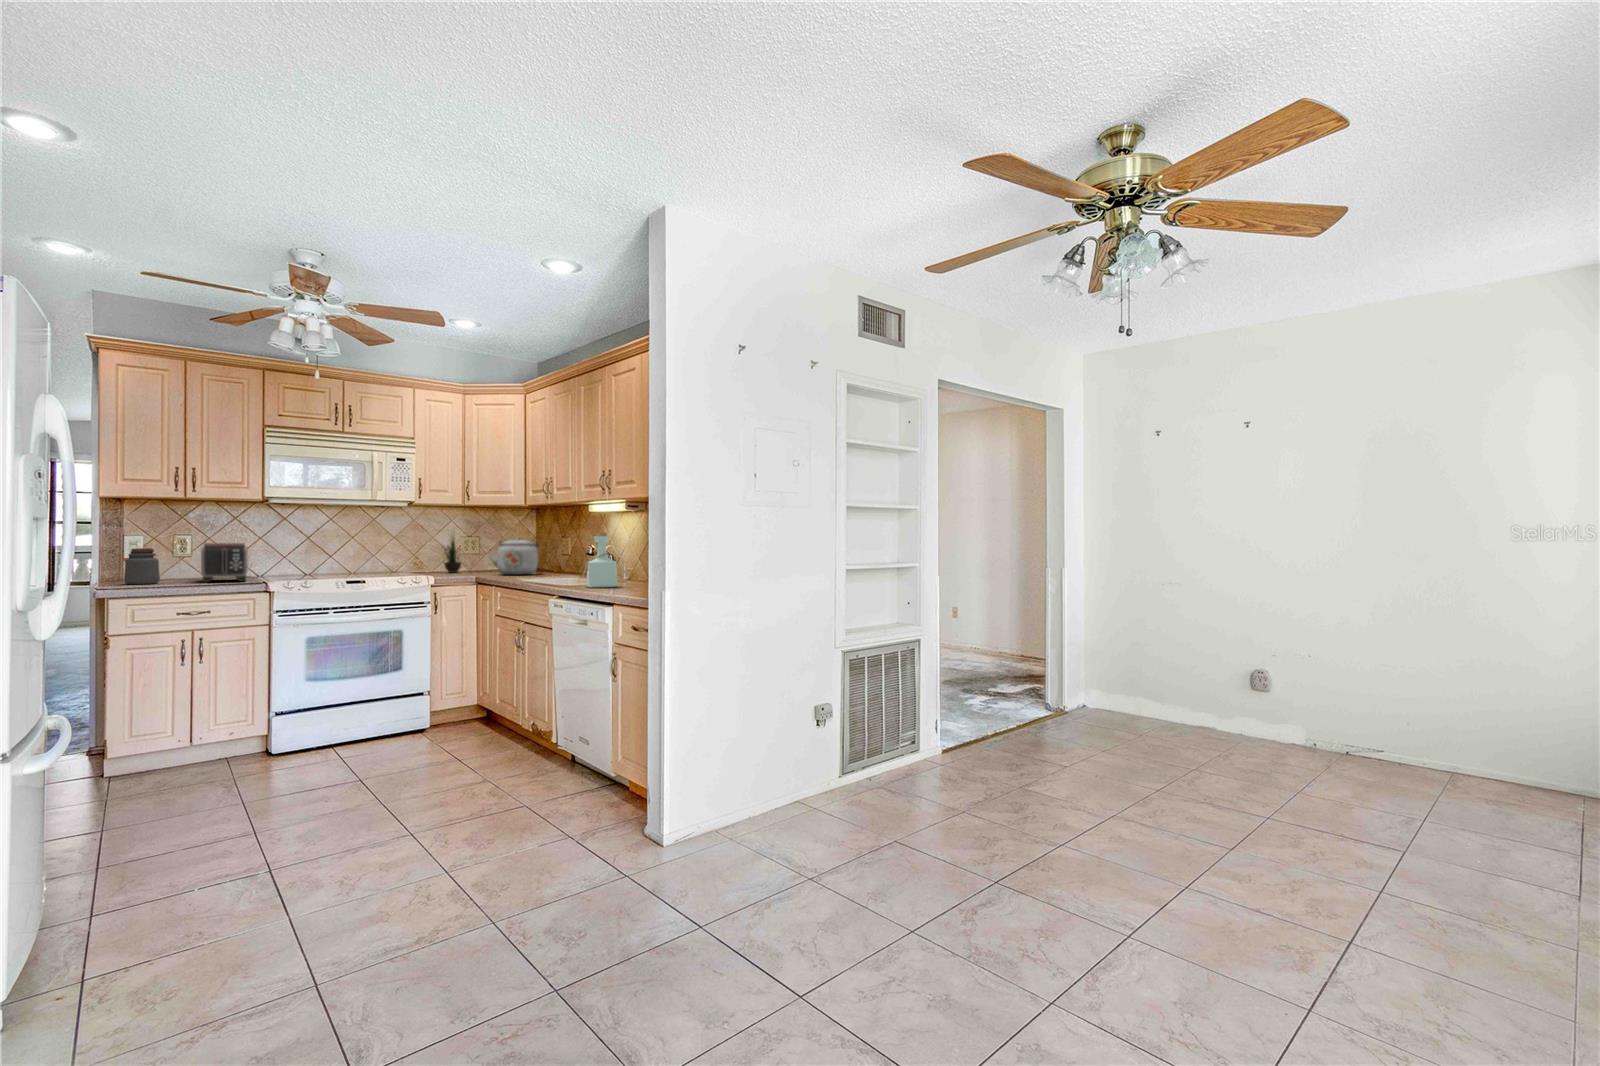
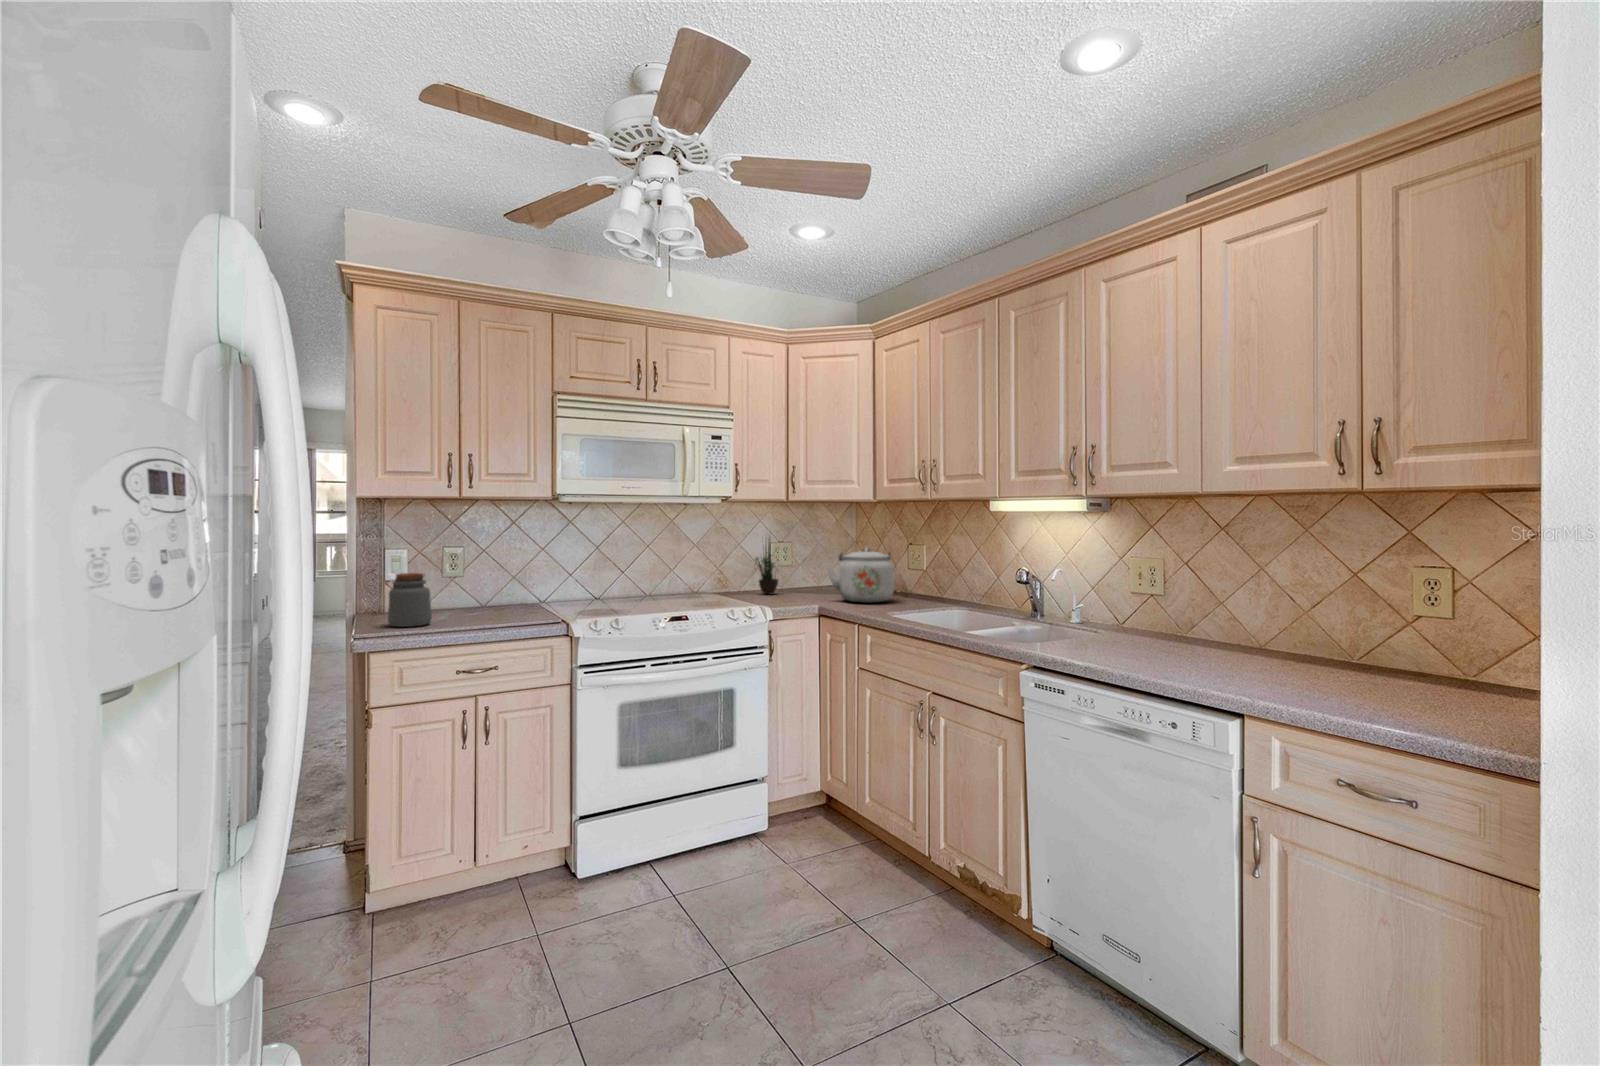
bottle: present [583,533,617,588] -> none [1085,558,1155,659]
toaster: present [201,543,247,582] -> none [480,560,541,623]

